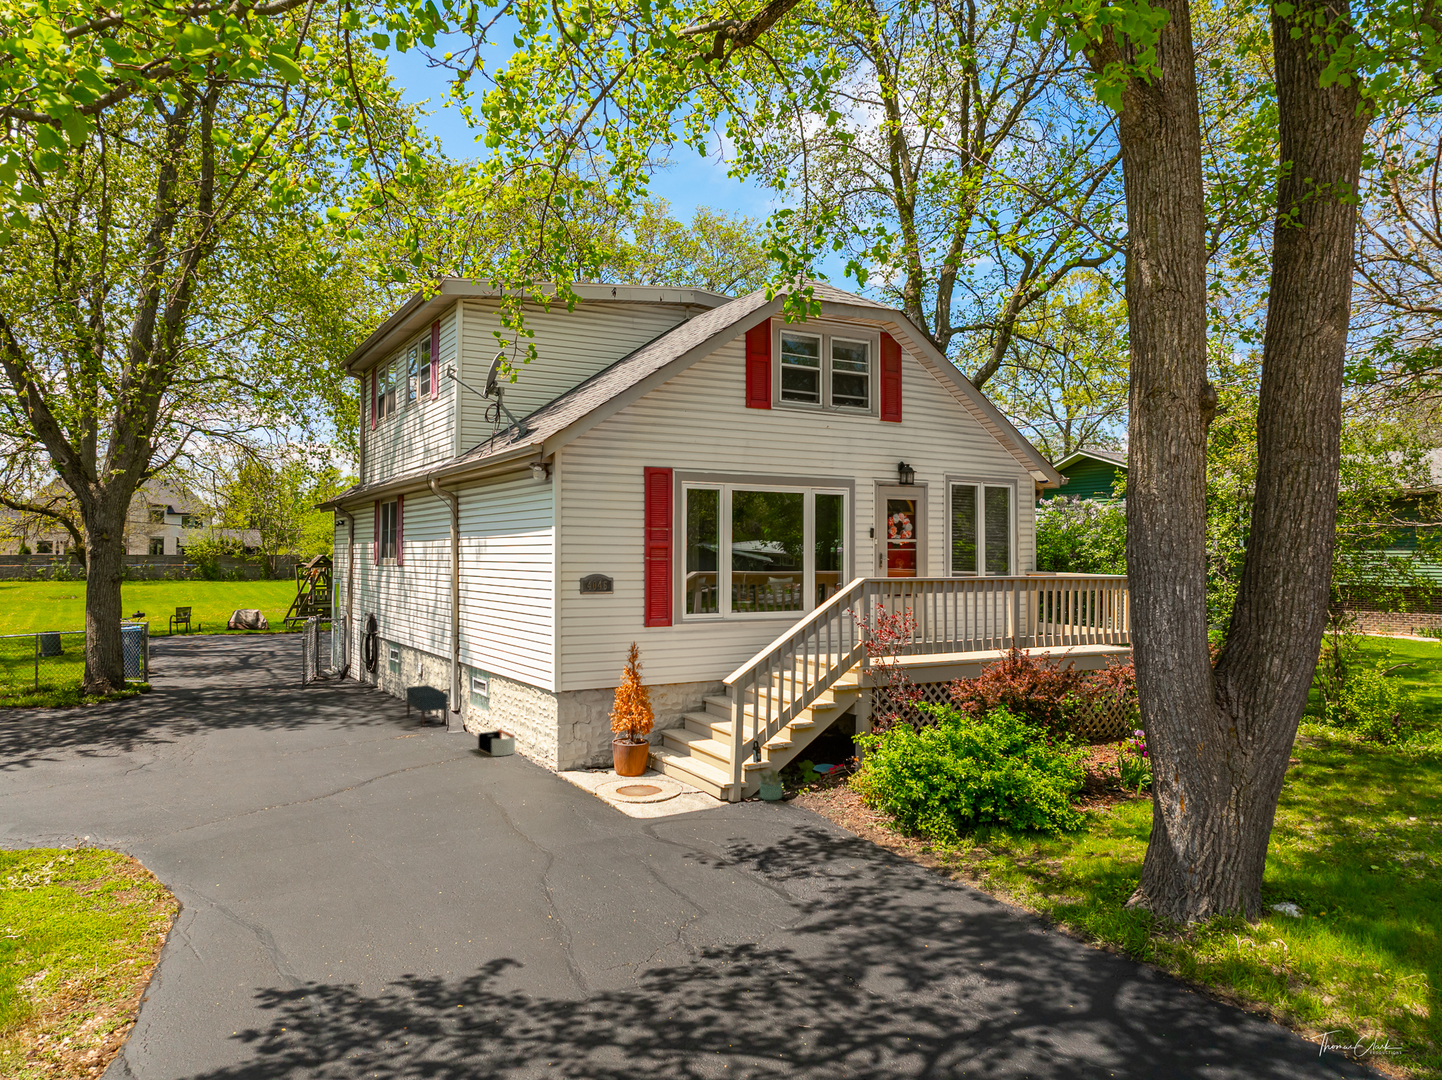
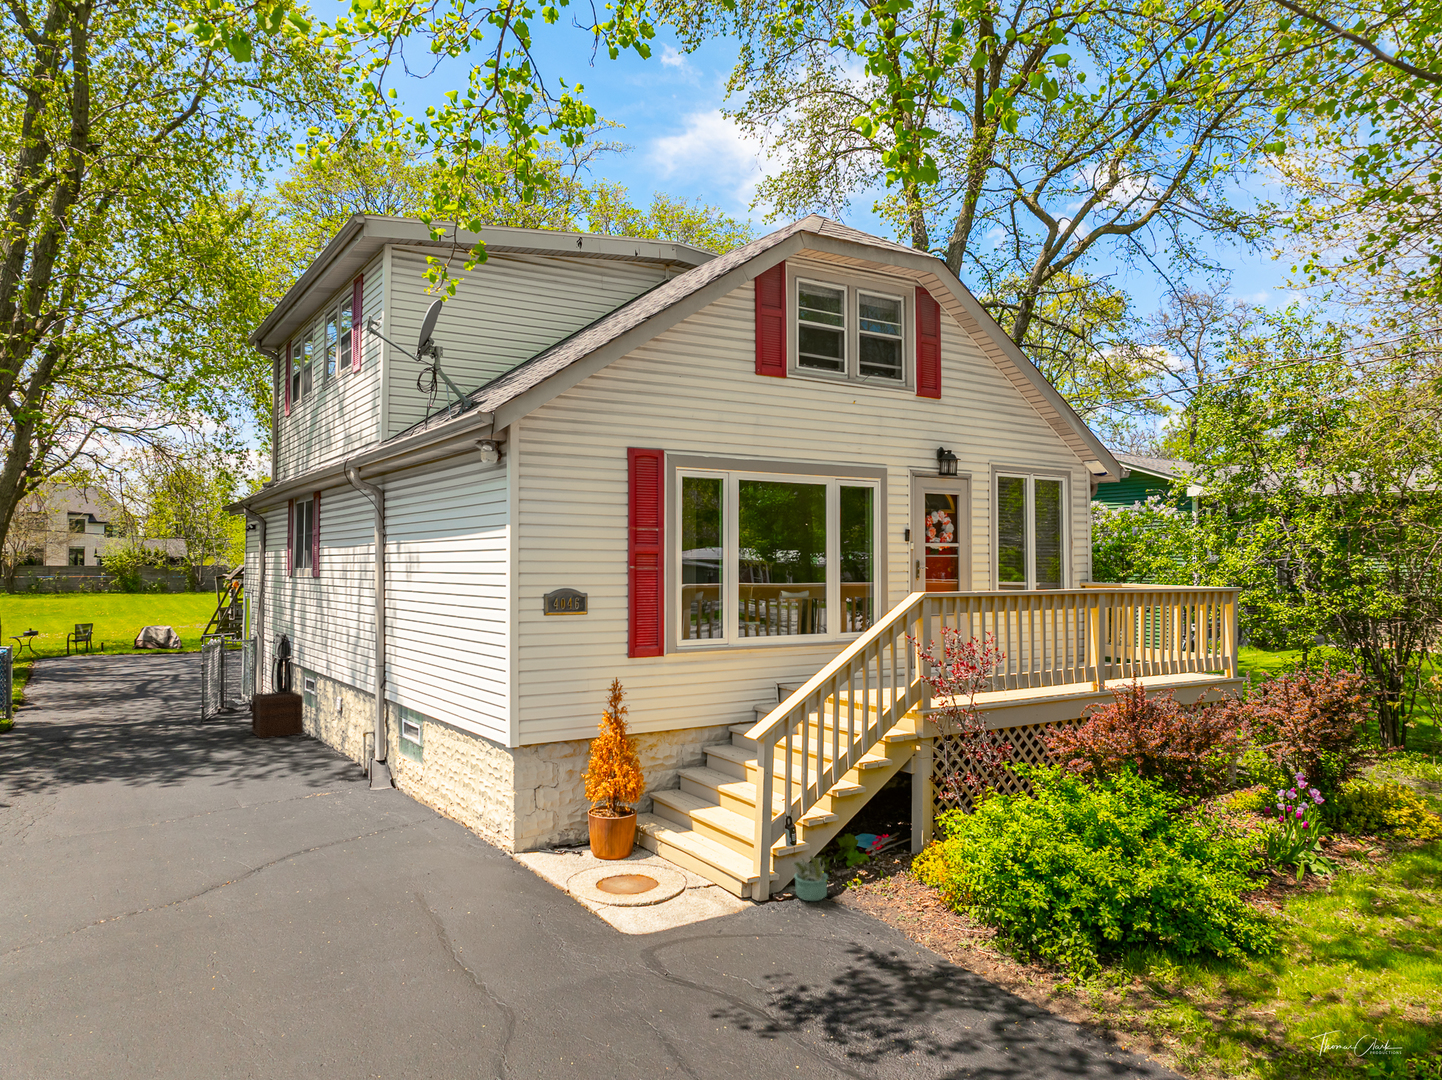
wooden crate: none [347,659,388,697] -> present [252,691,303,738]
bench: present [406,685,448,727] -> none [319,727,373,783]
storage bin: present [478,730,515,756] -> none [408,791,457,830]

